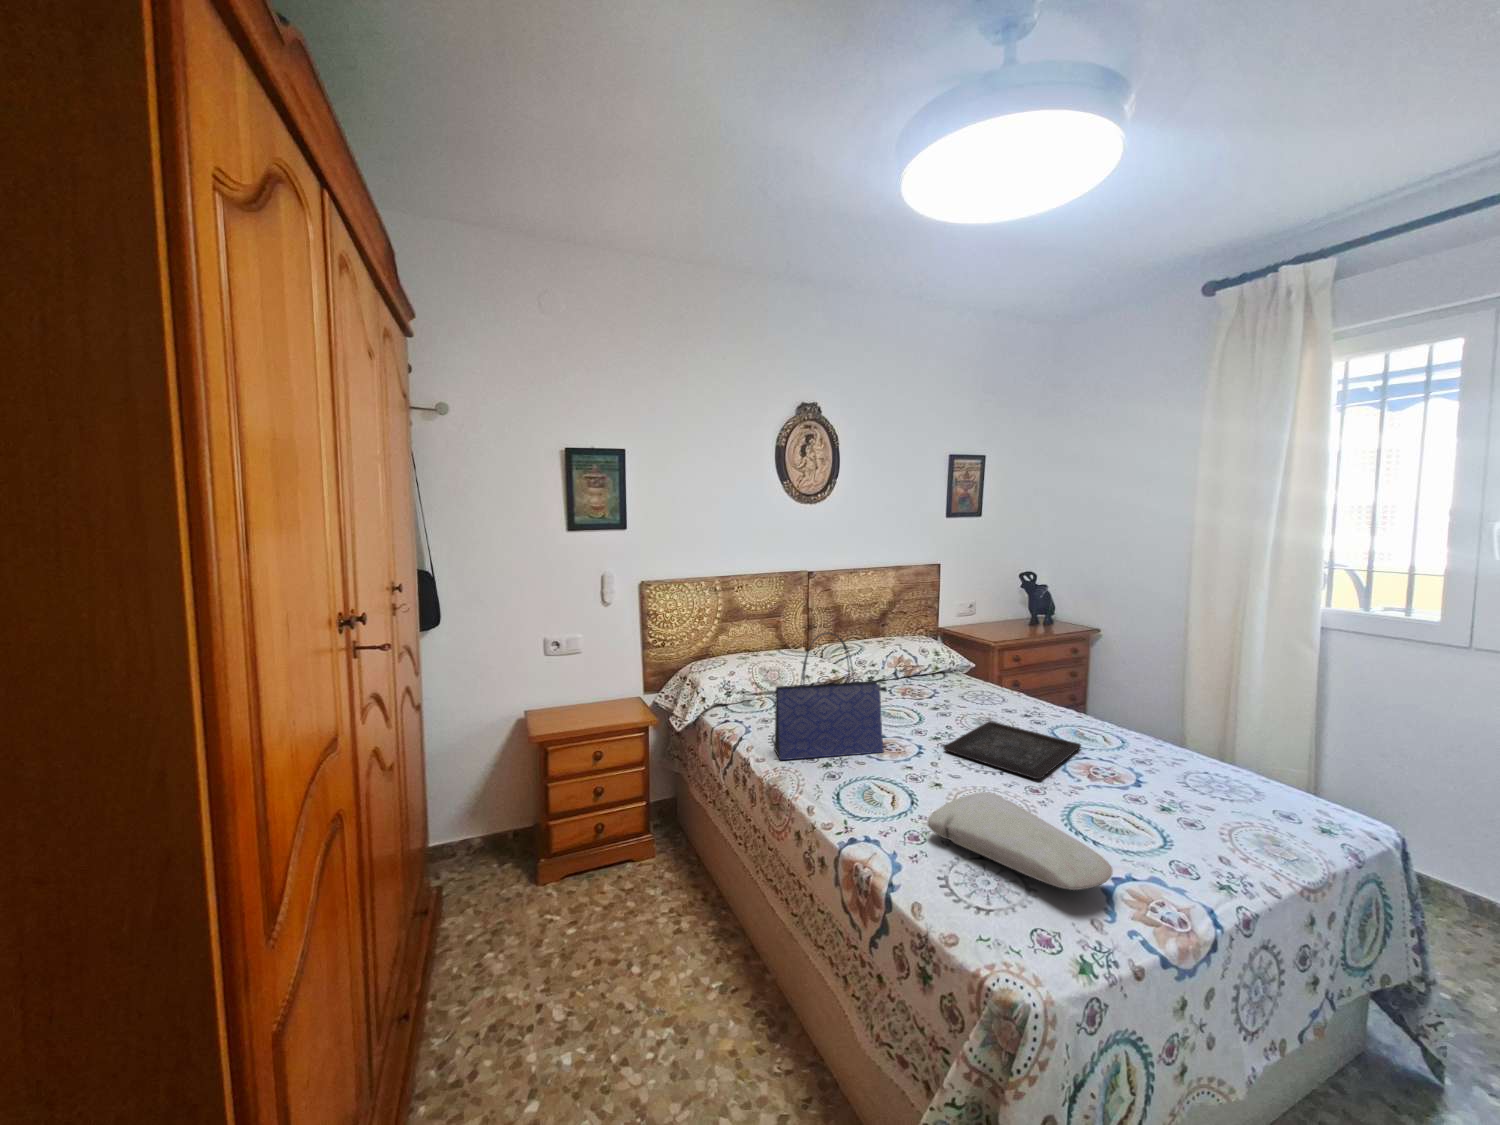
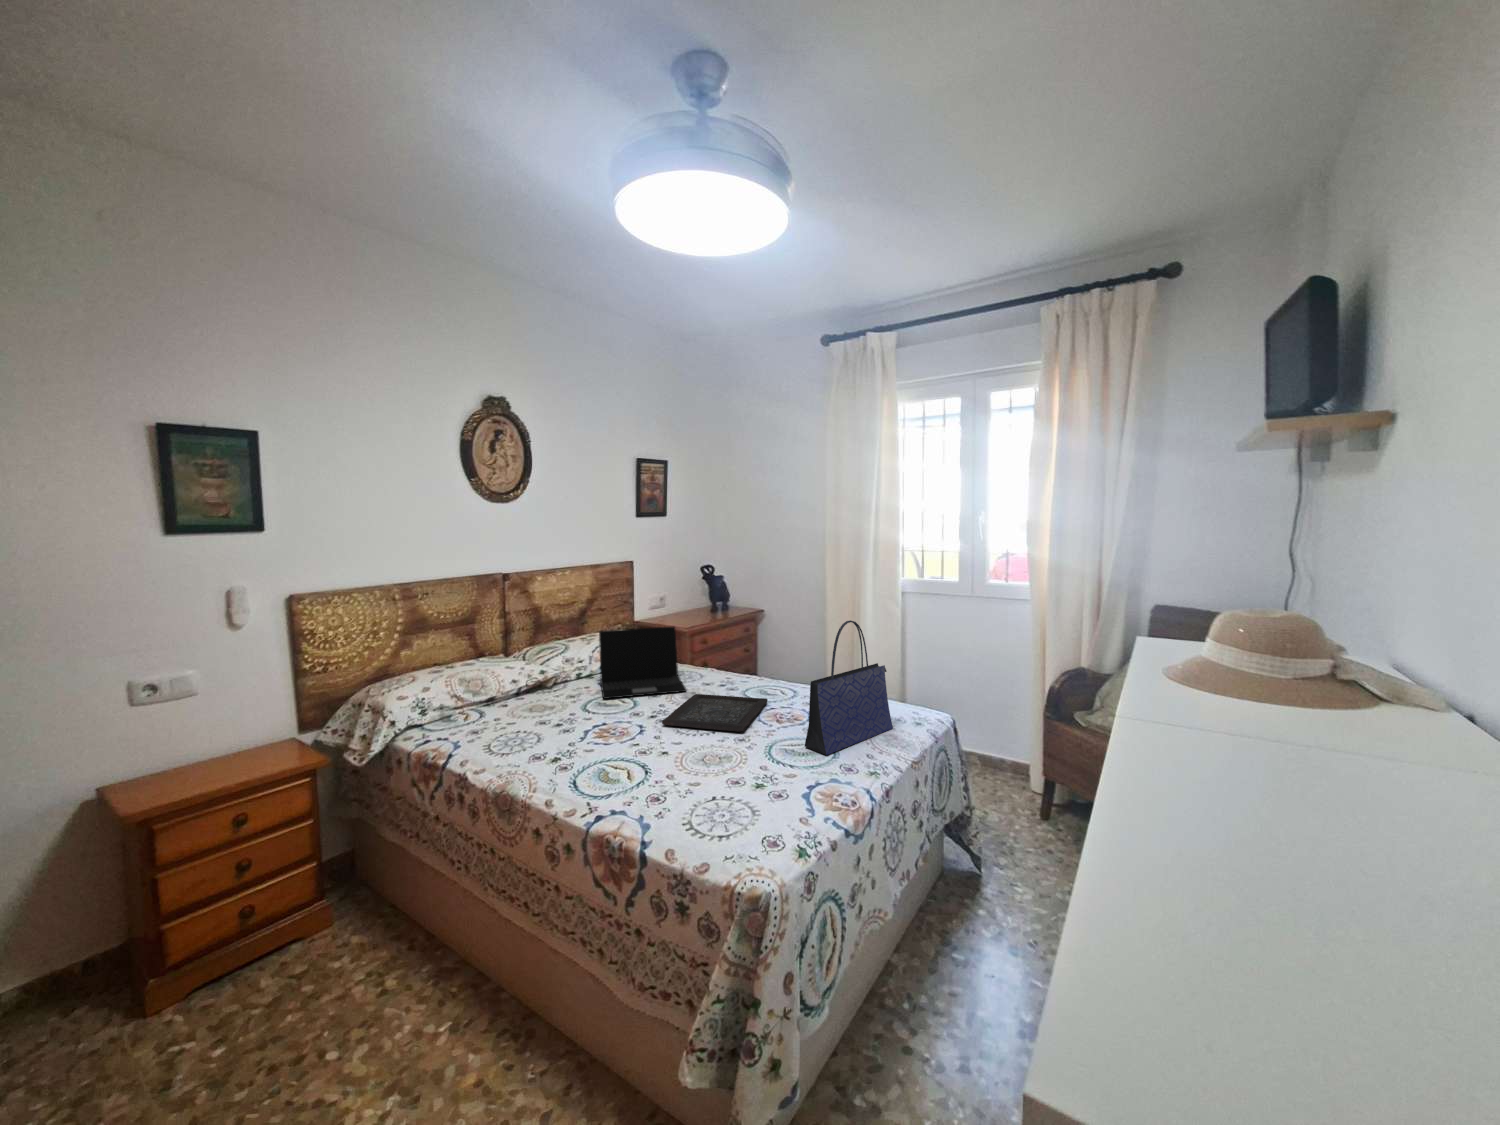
tote bag: present [774,632,887,760] -> present [805,620,893,755]
laptop: none [888,637,981,716] -> present [599,626,686,699]
pillow: present [928,792,1113,890] -> none [665,747,809,802]

